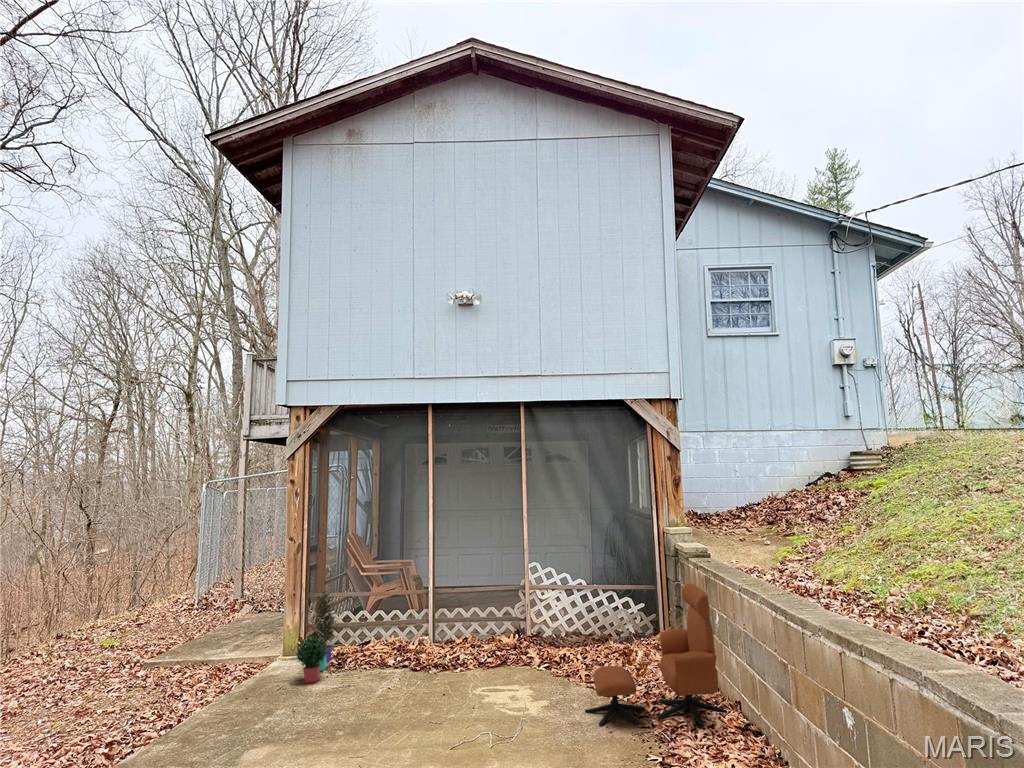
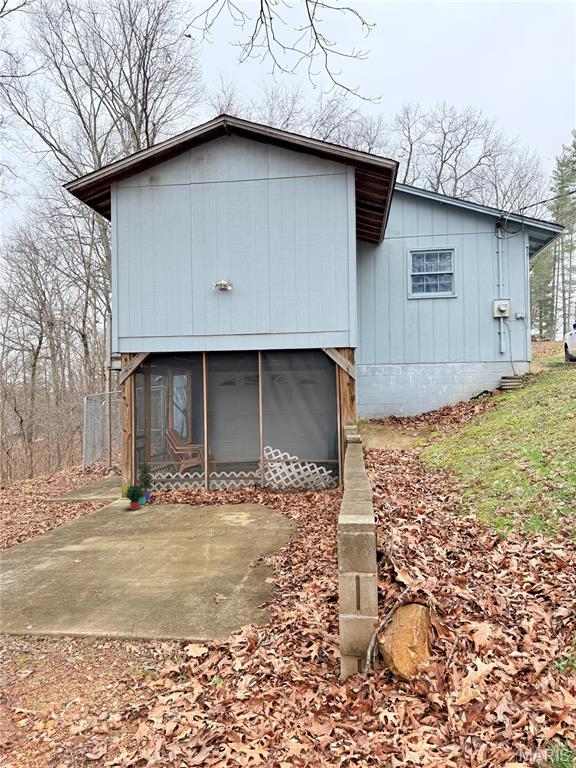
lounge chair: present [585,584,727,726] -> none [273,456,349,530]

